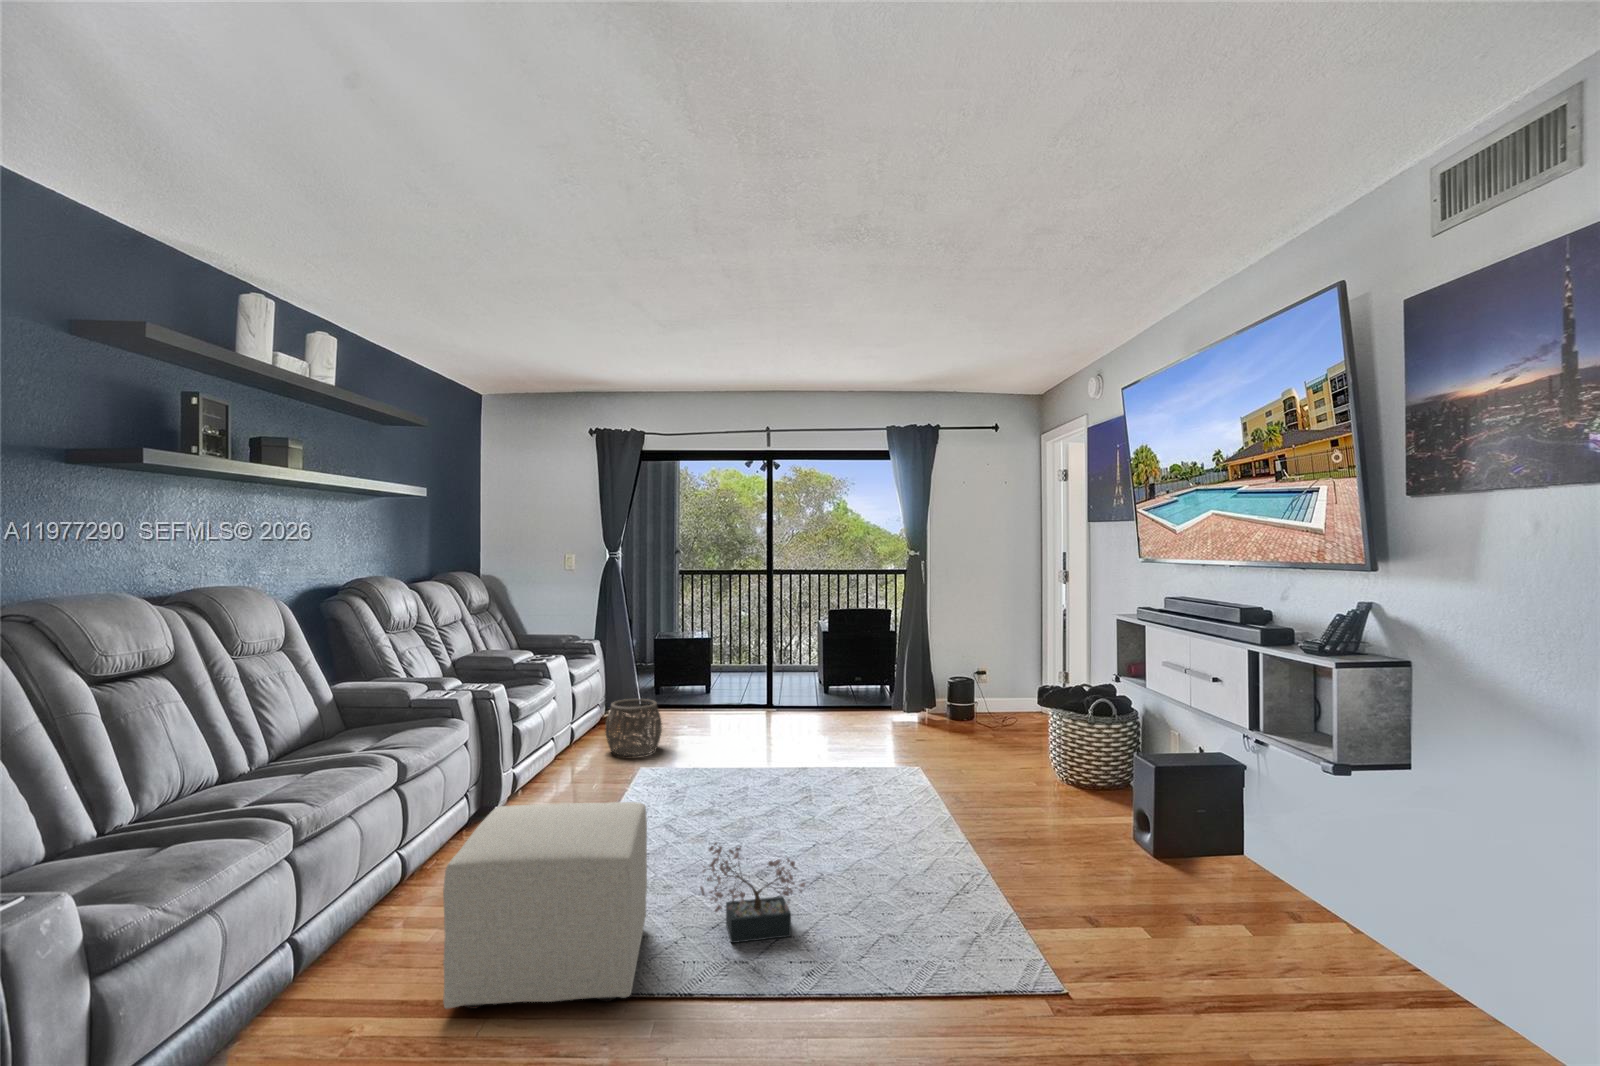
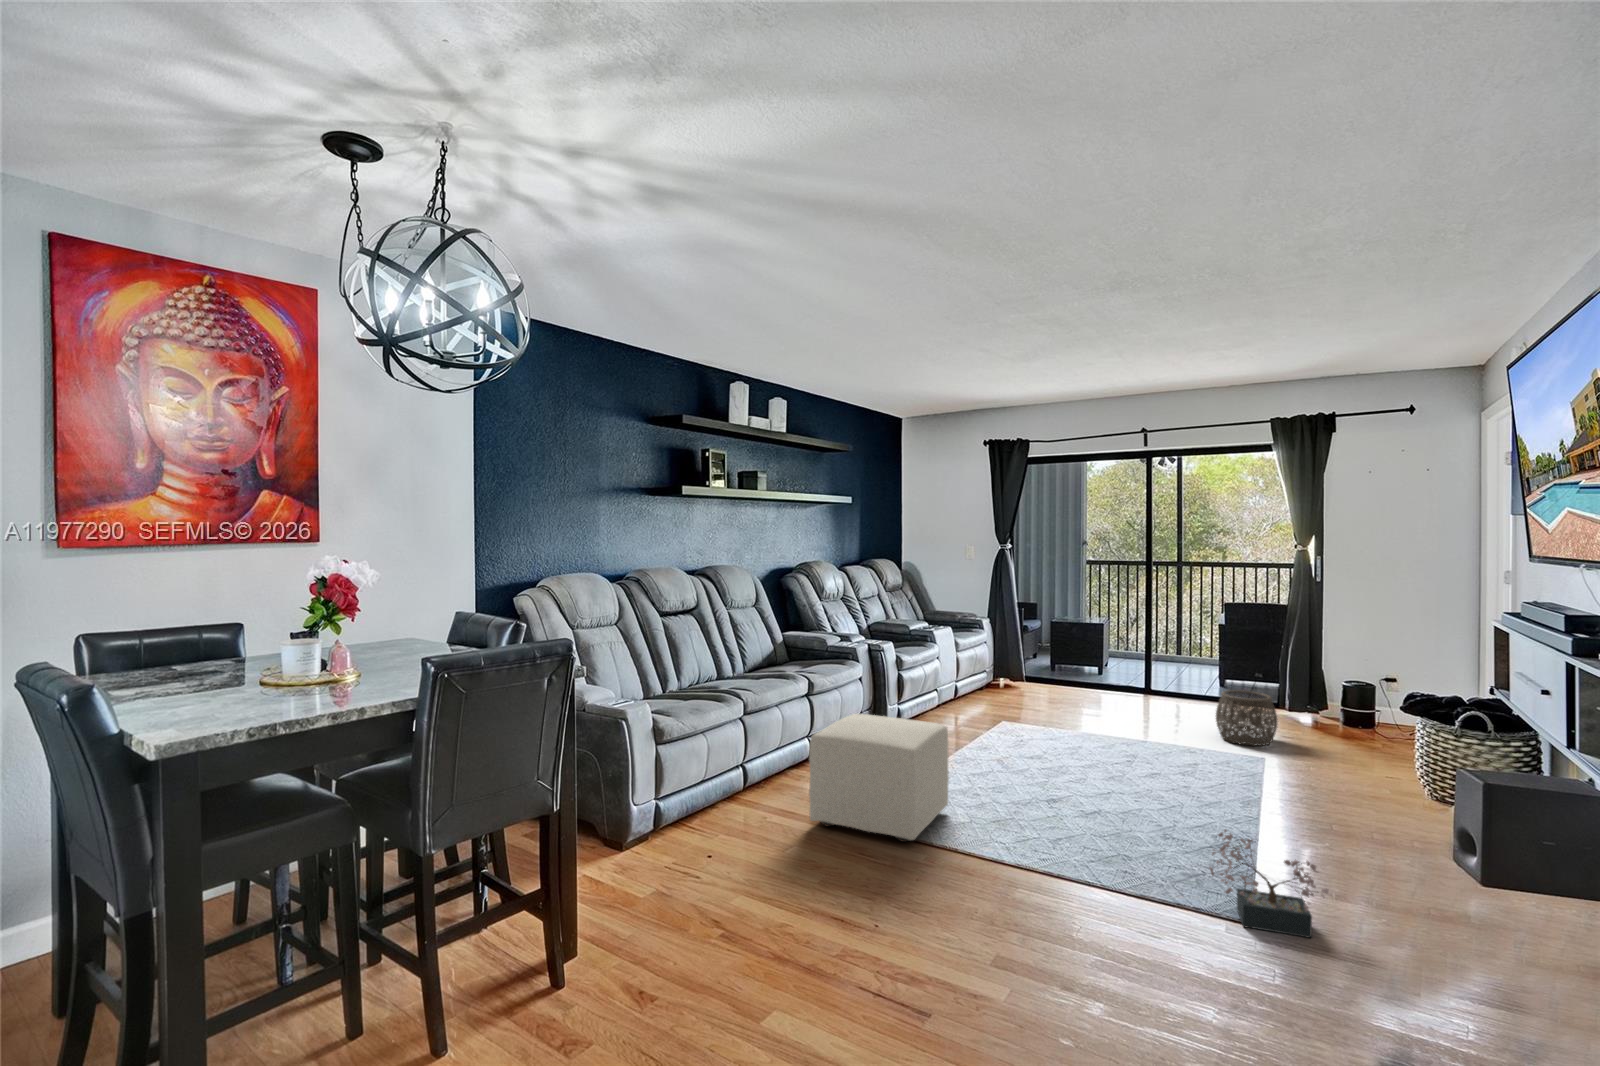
woven basket: present [605,699,662,756] -> present [1216,690,1278,746]
decorative plant: present [700,842,805,943] -> present [1210,829,1328,938]

